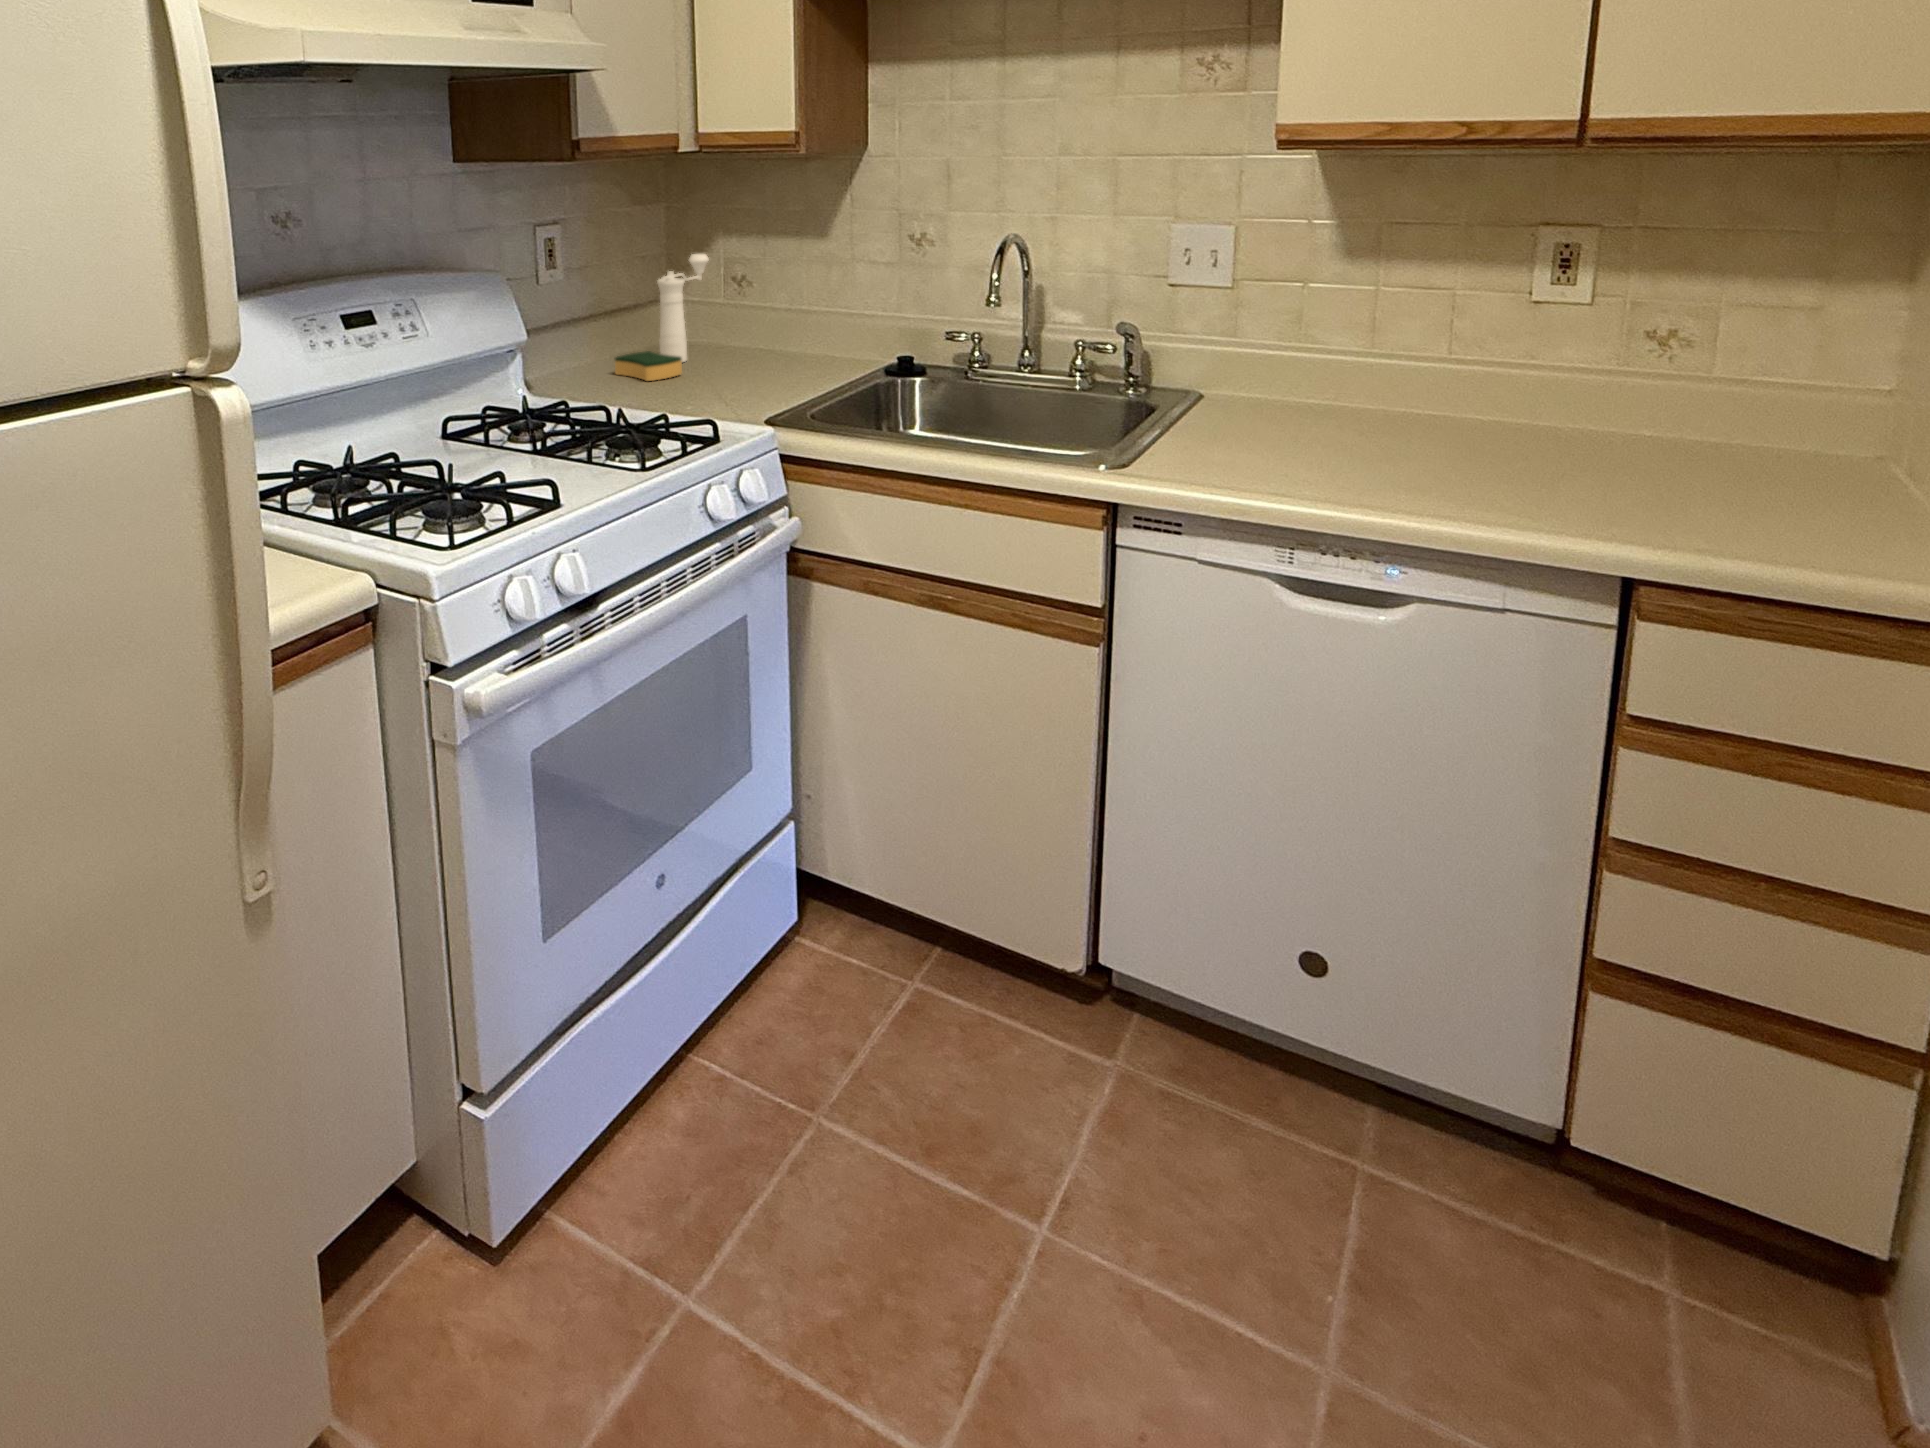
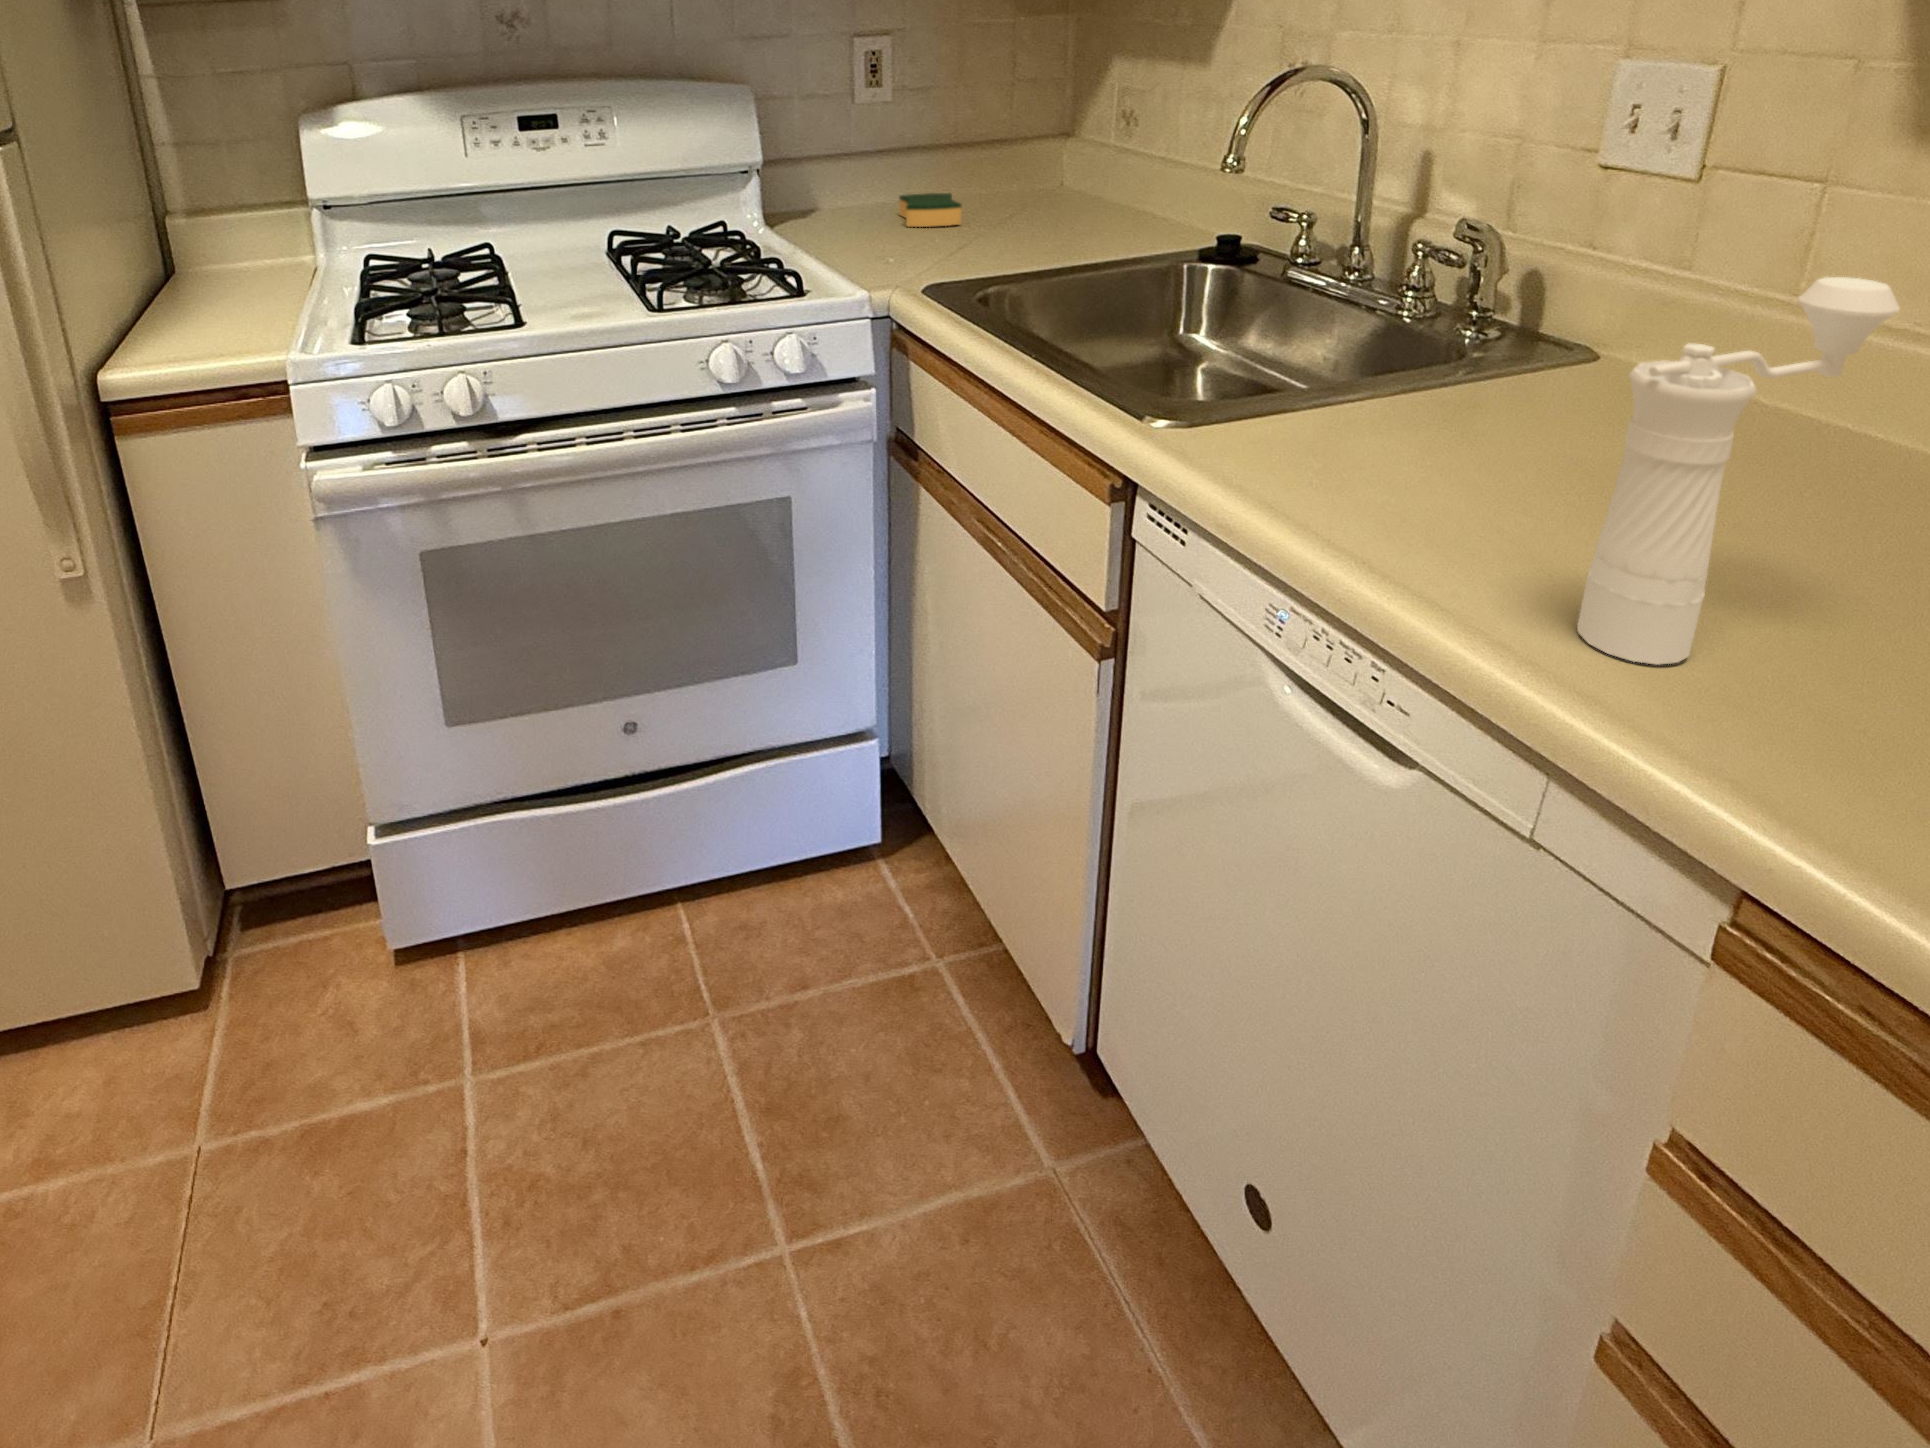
pepper mill: present [657,254,709,362] -> present [1577,277,1899,664]

